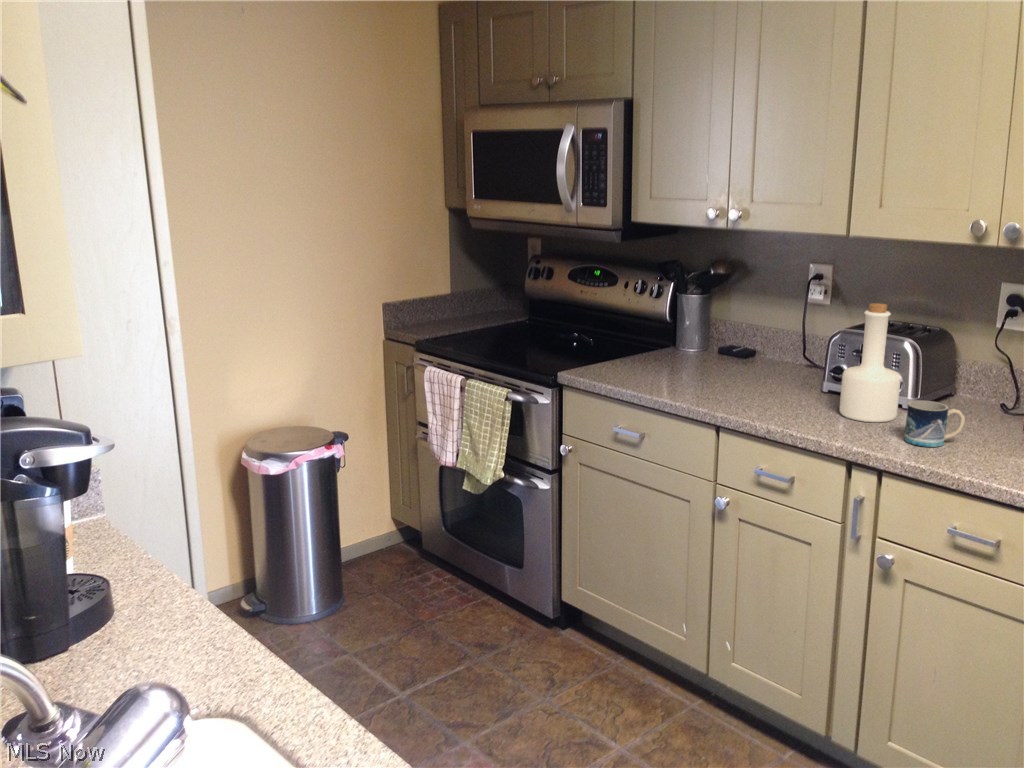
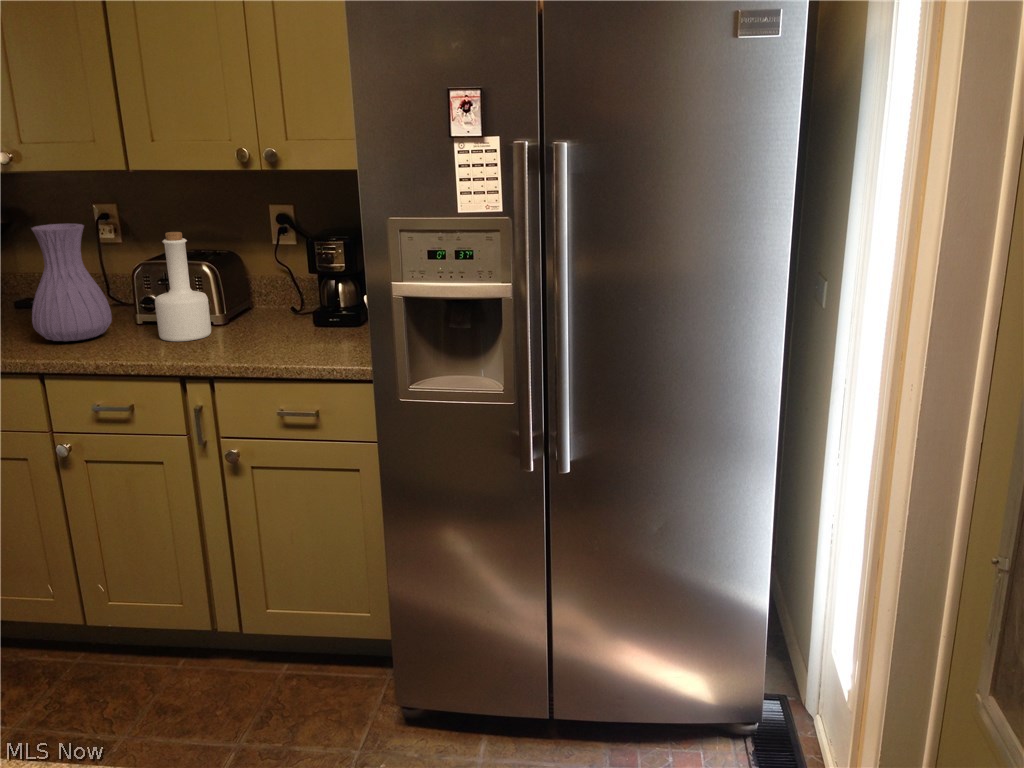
vase: none [724,282,798,399] -> present [31,224,112,341]
mug: present [904,401,965,447] -> none [221,311,269,351]

